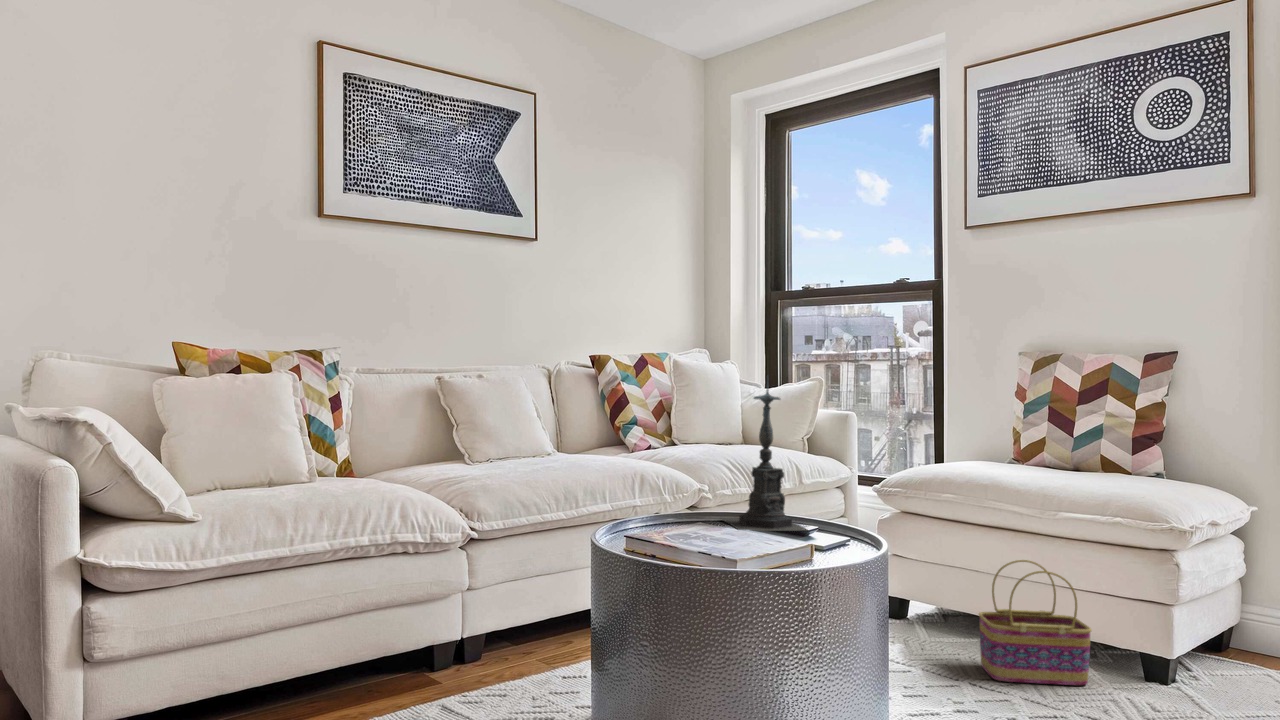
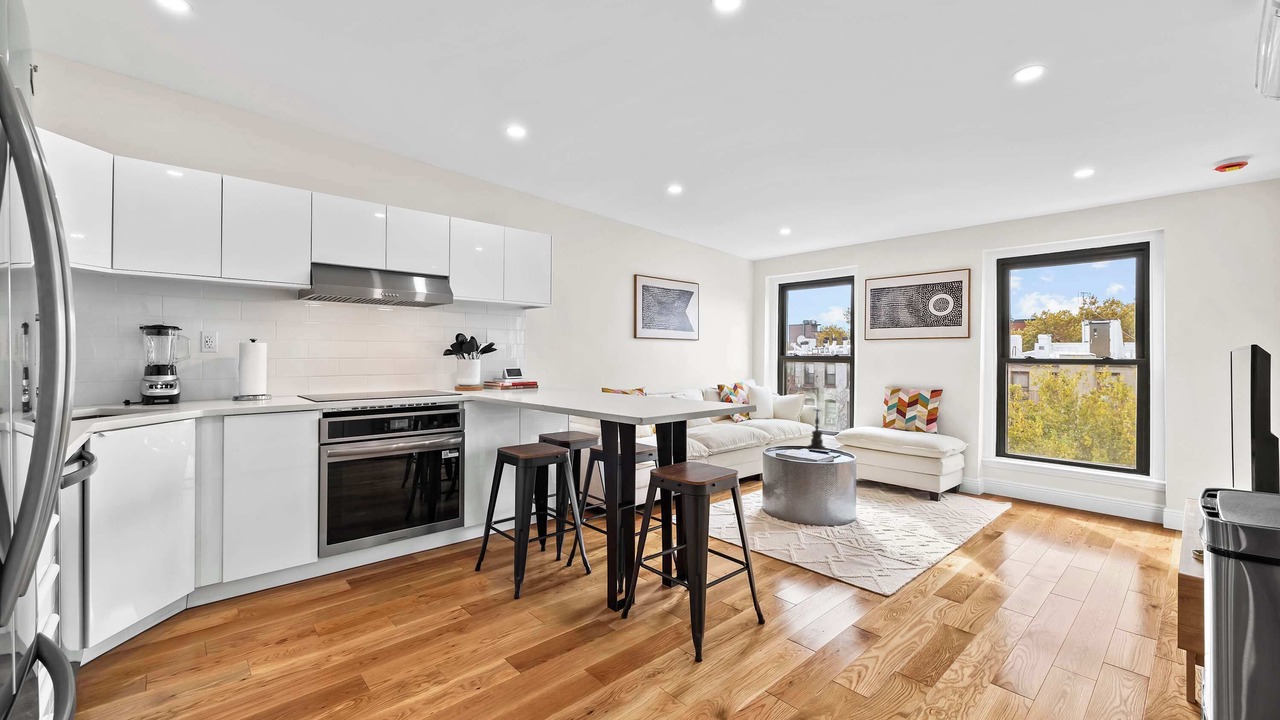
basket: present [979,560,1092,685] -> none [876,461,913,501]

